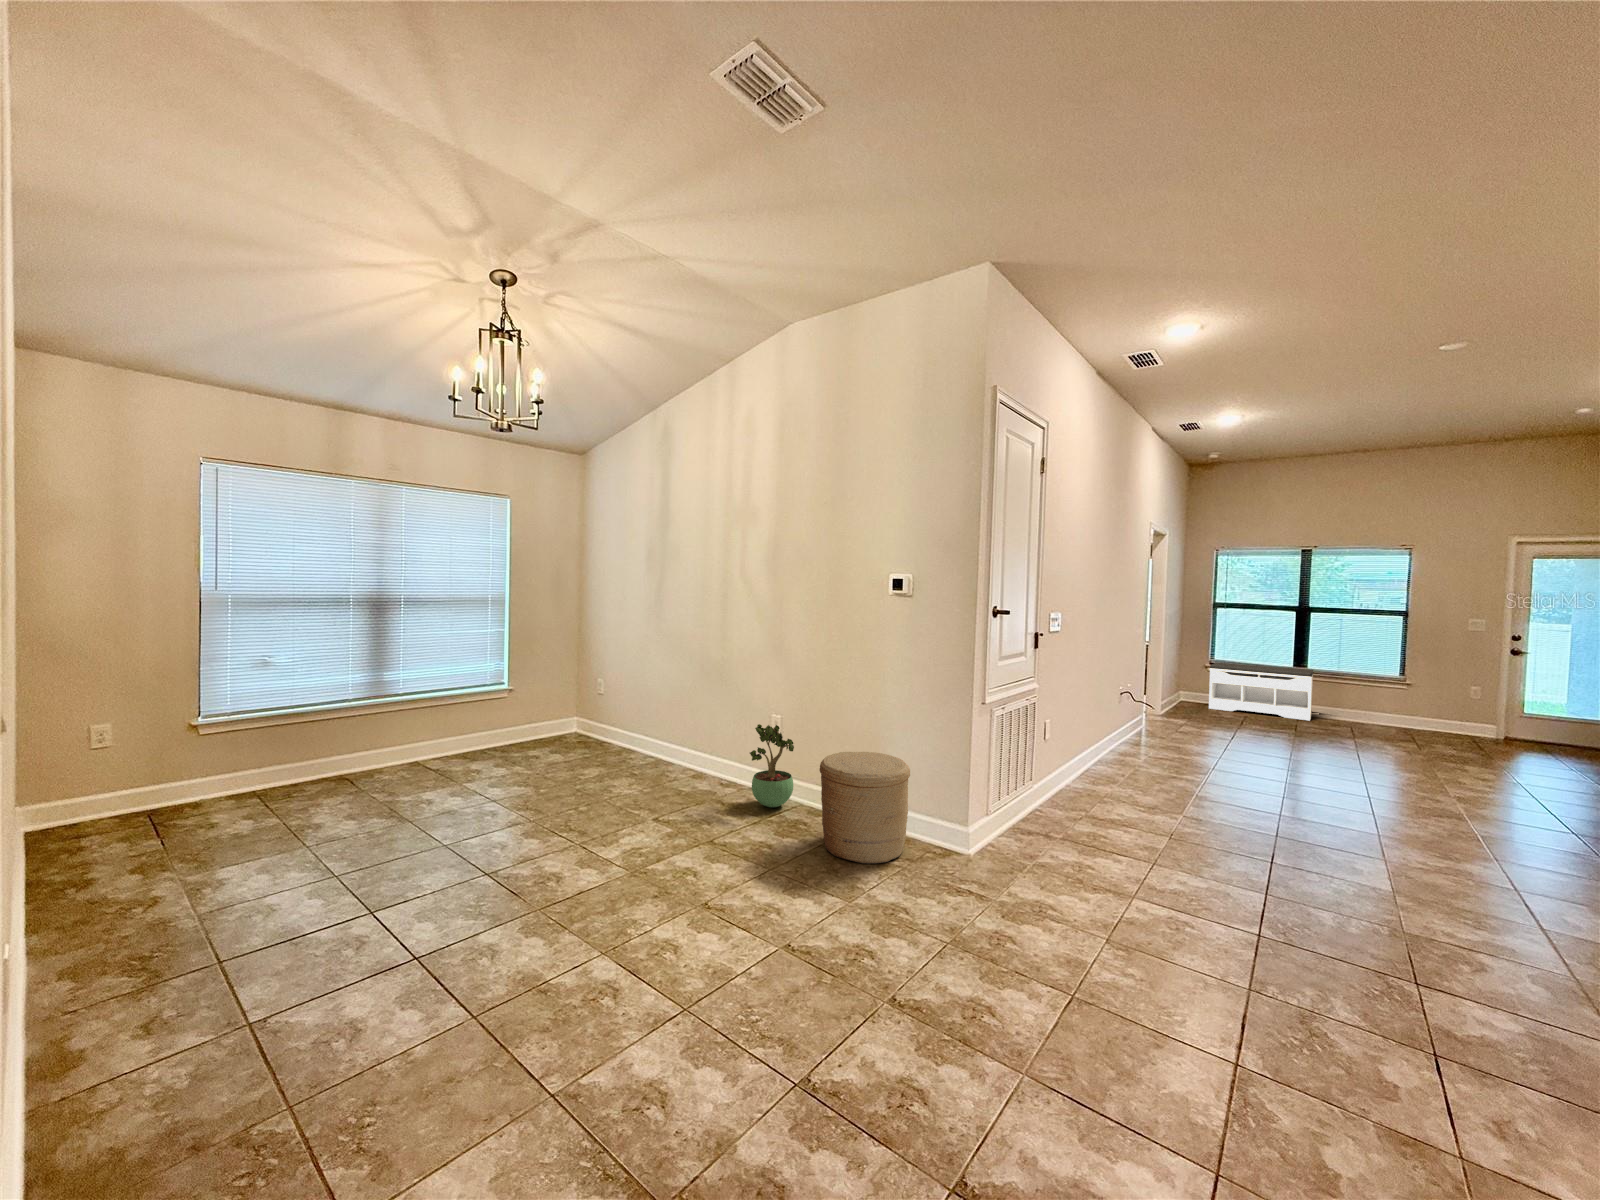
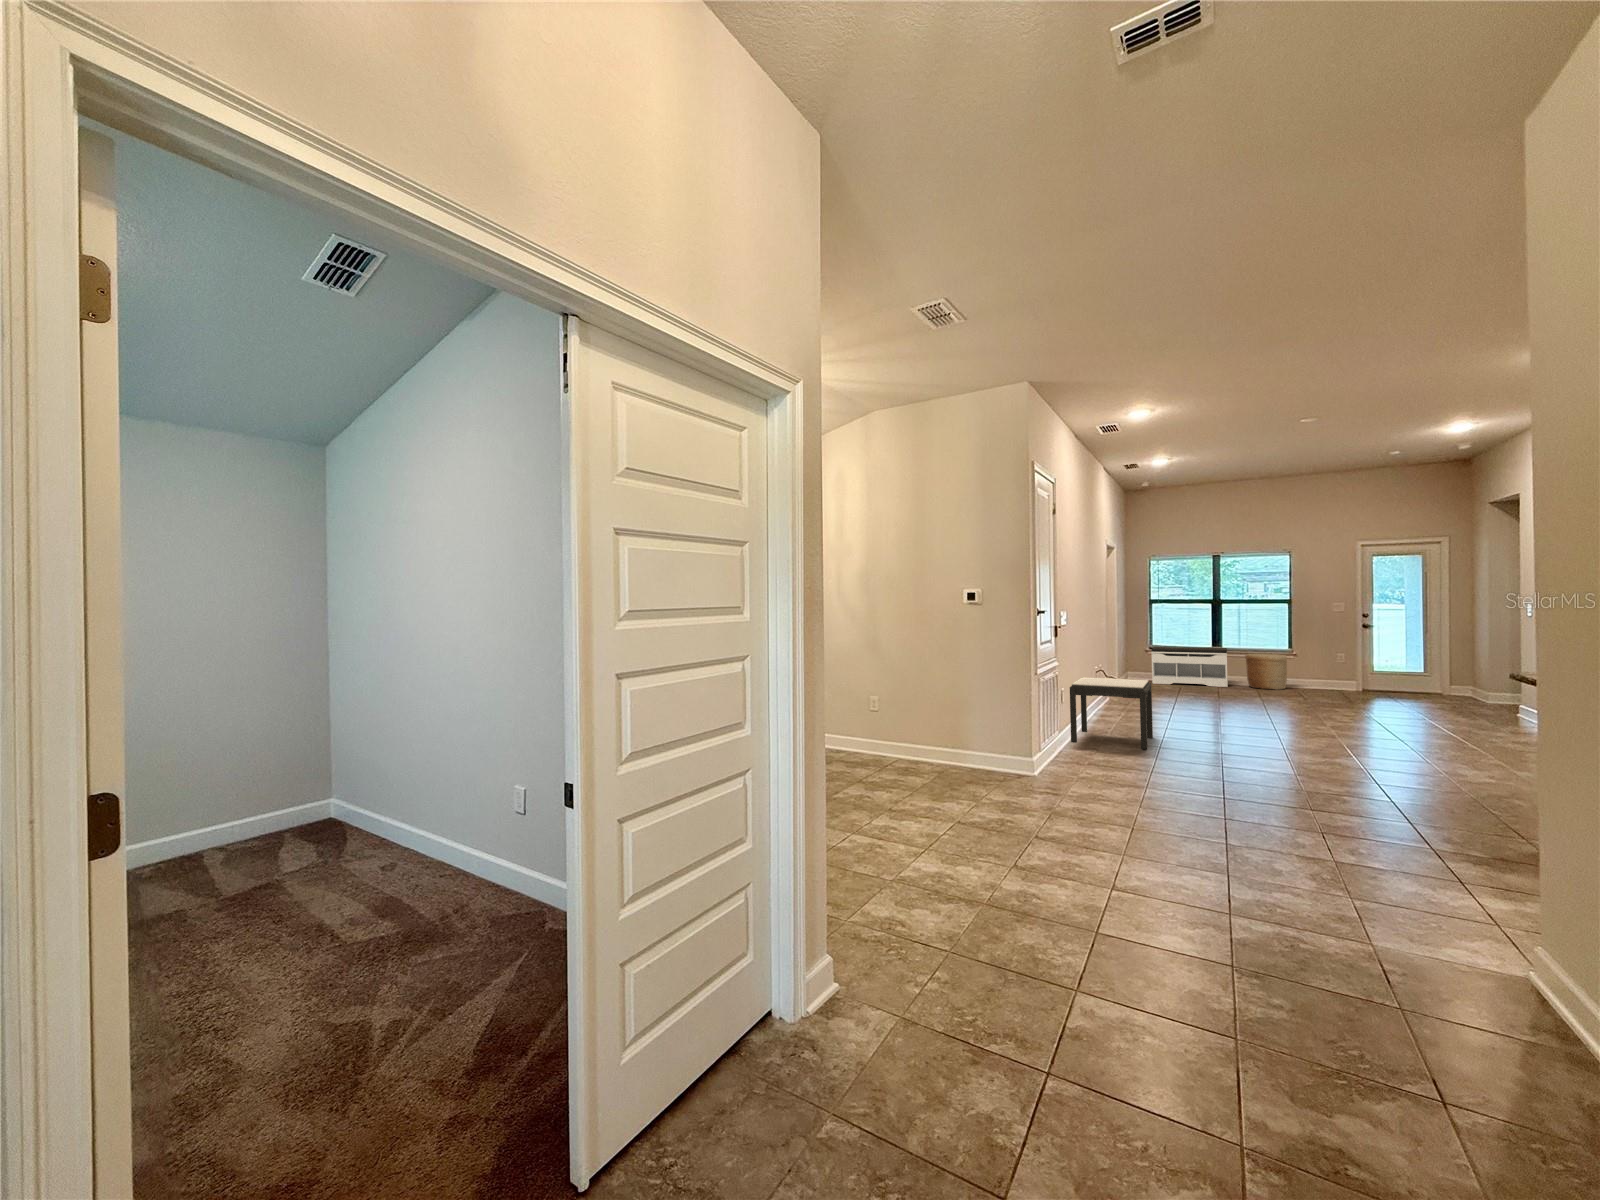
side table: none [1057,704,1182,818] -> present [1070,677,1153,749]
potted plant: present [750,724,794,807] -> none [859,701,897,762]
woven basket: present [820,752,910,864] -> present [1246,654,1287,690]

